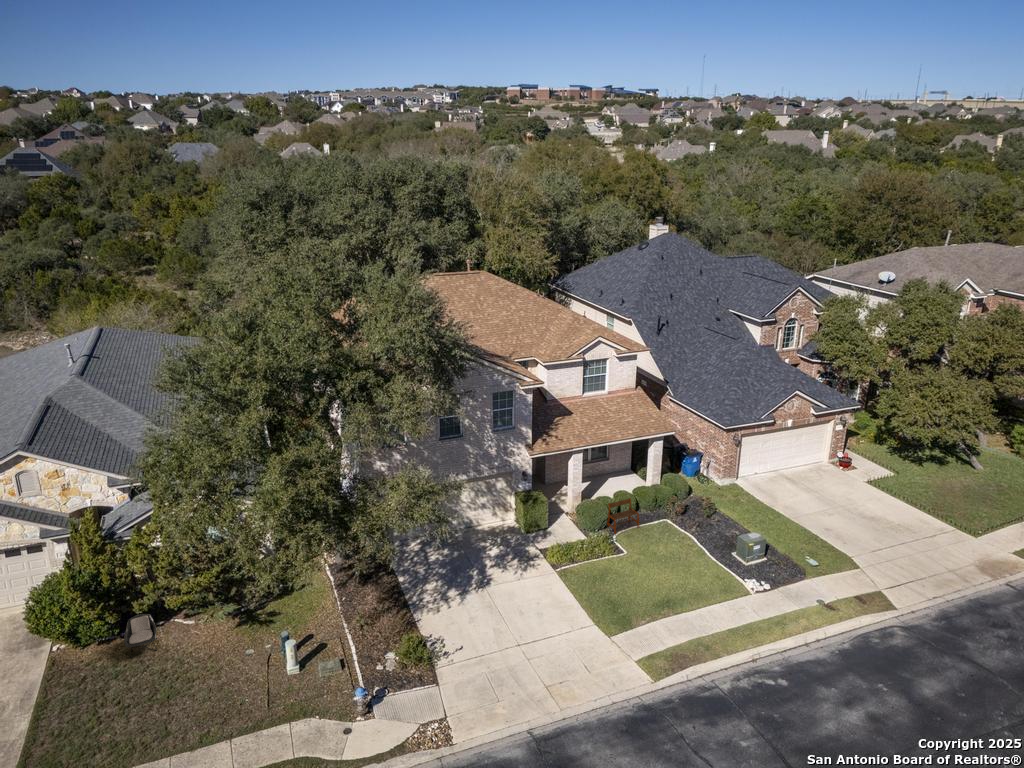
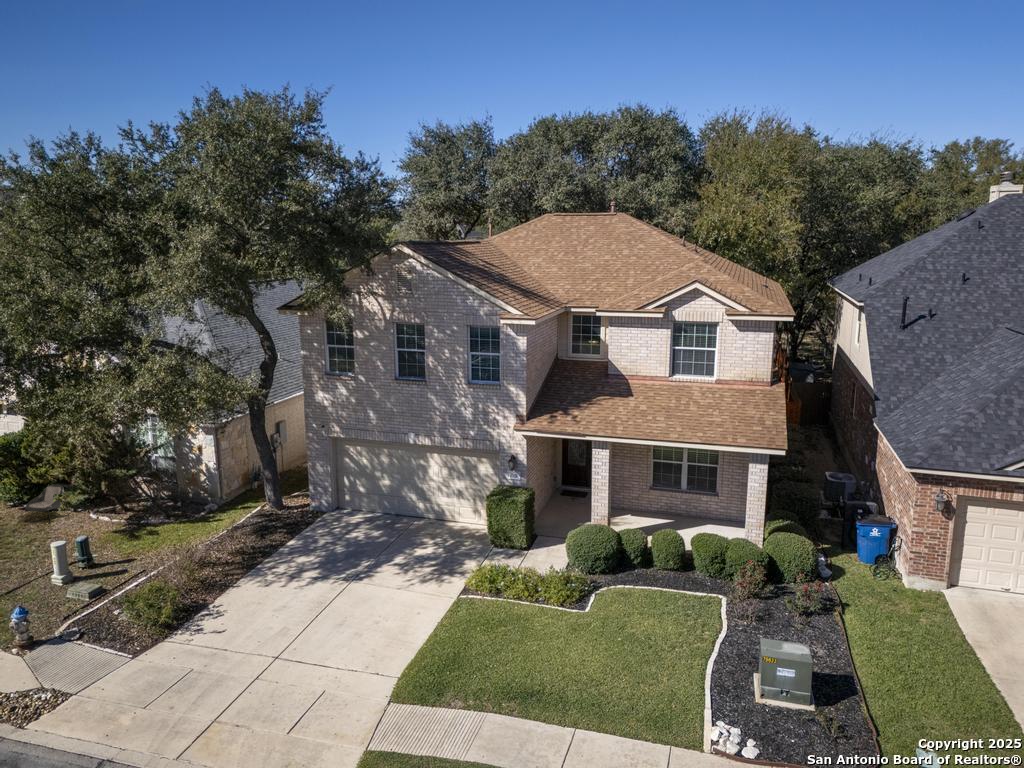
bench: present [607,498,639,534] -> none [595,531,646,589]

